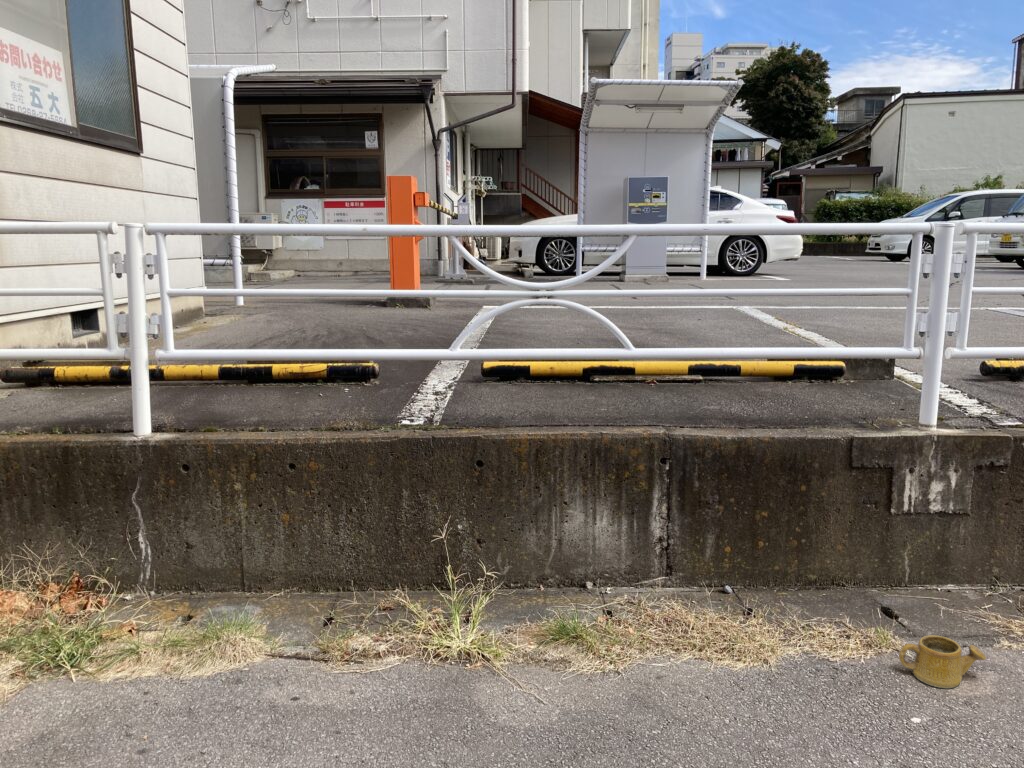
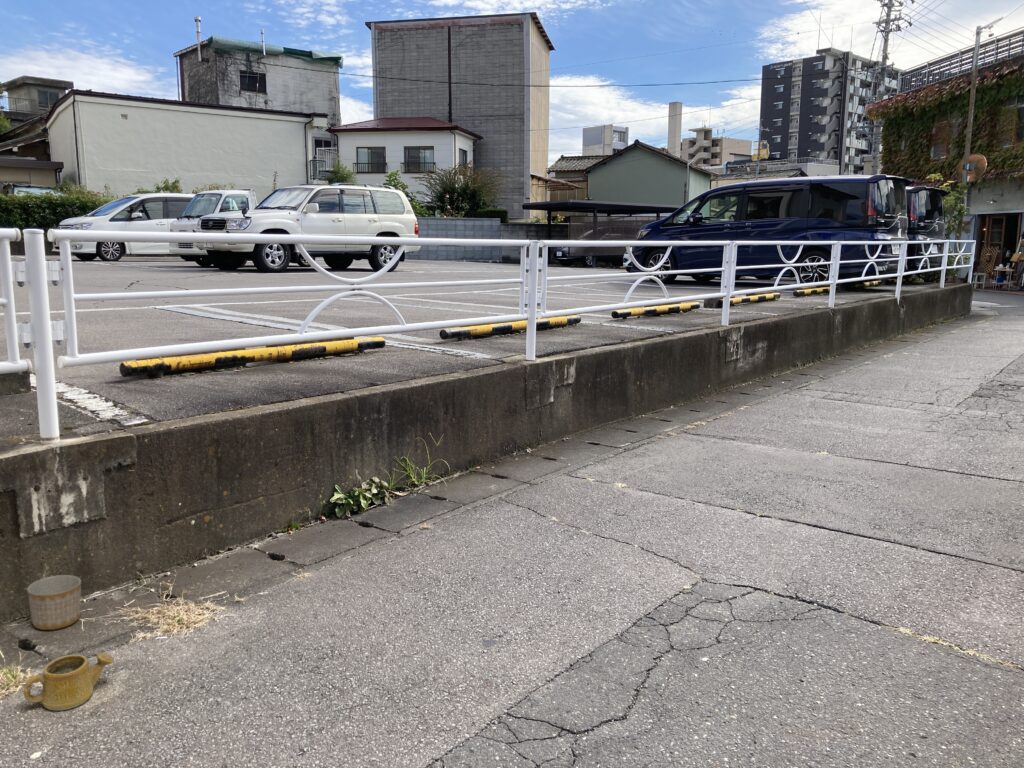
planter: none [893,557,944,609] -> present [27,575,81,630]

